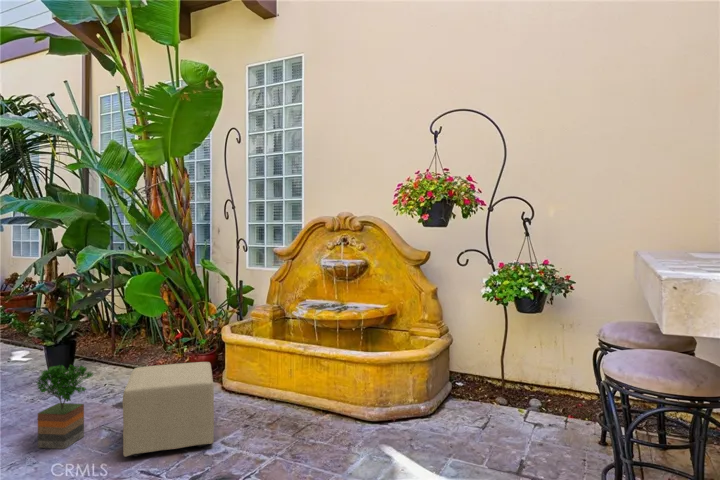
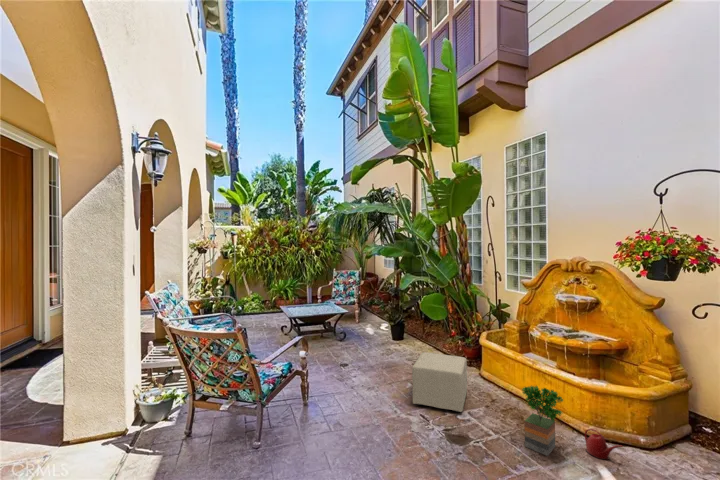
potted tree: present [37,365,93,449] -> present [522,386,563,456]
watering can: none [374,409,415,442] -> present [585,429,623,460]

